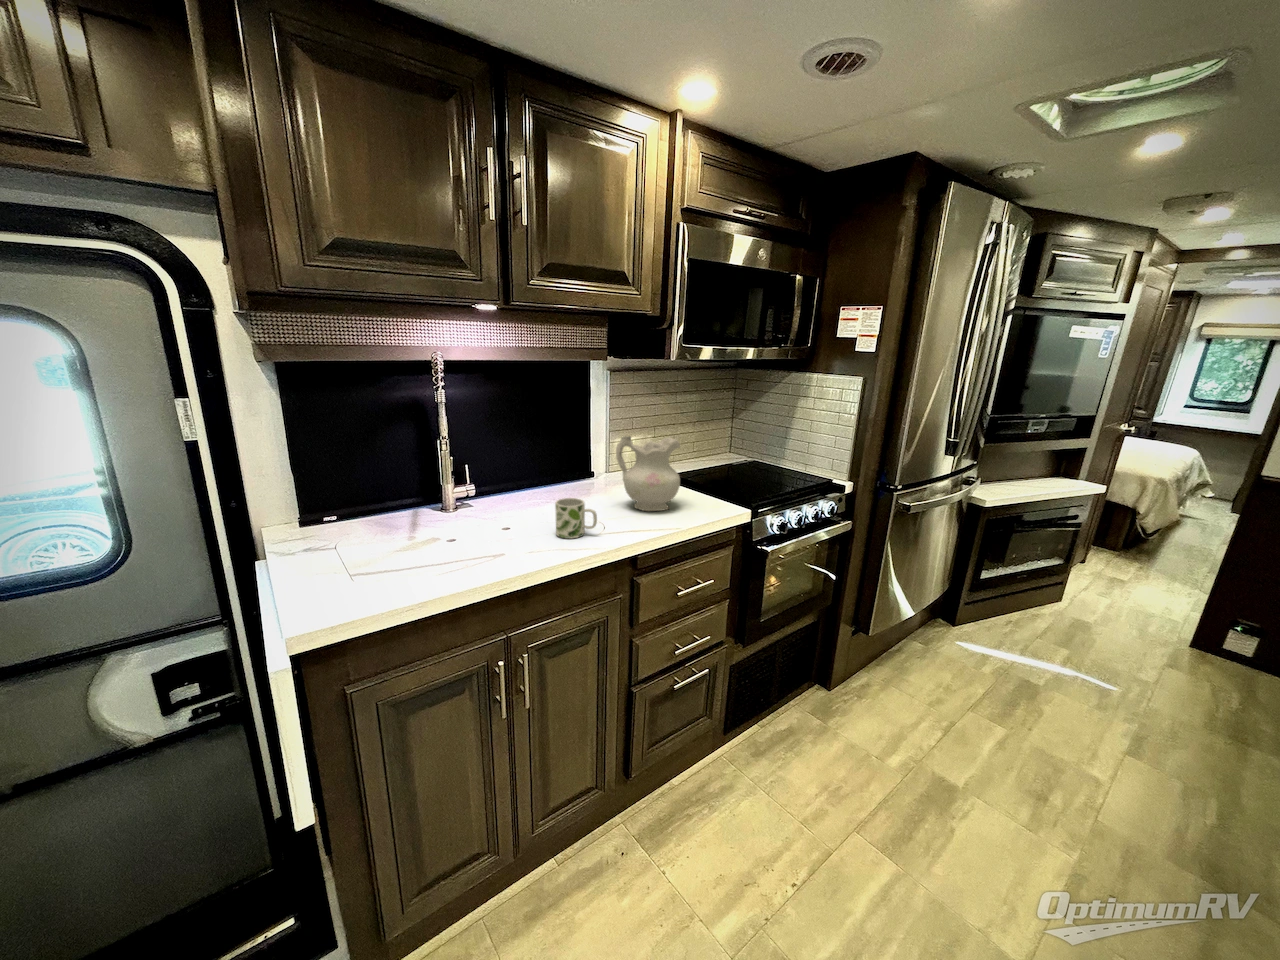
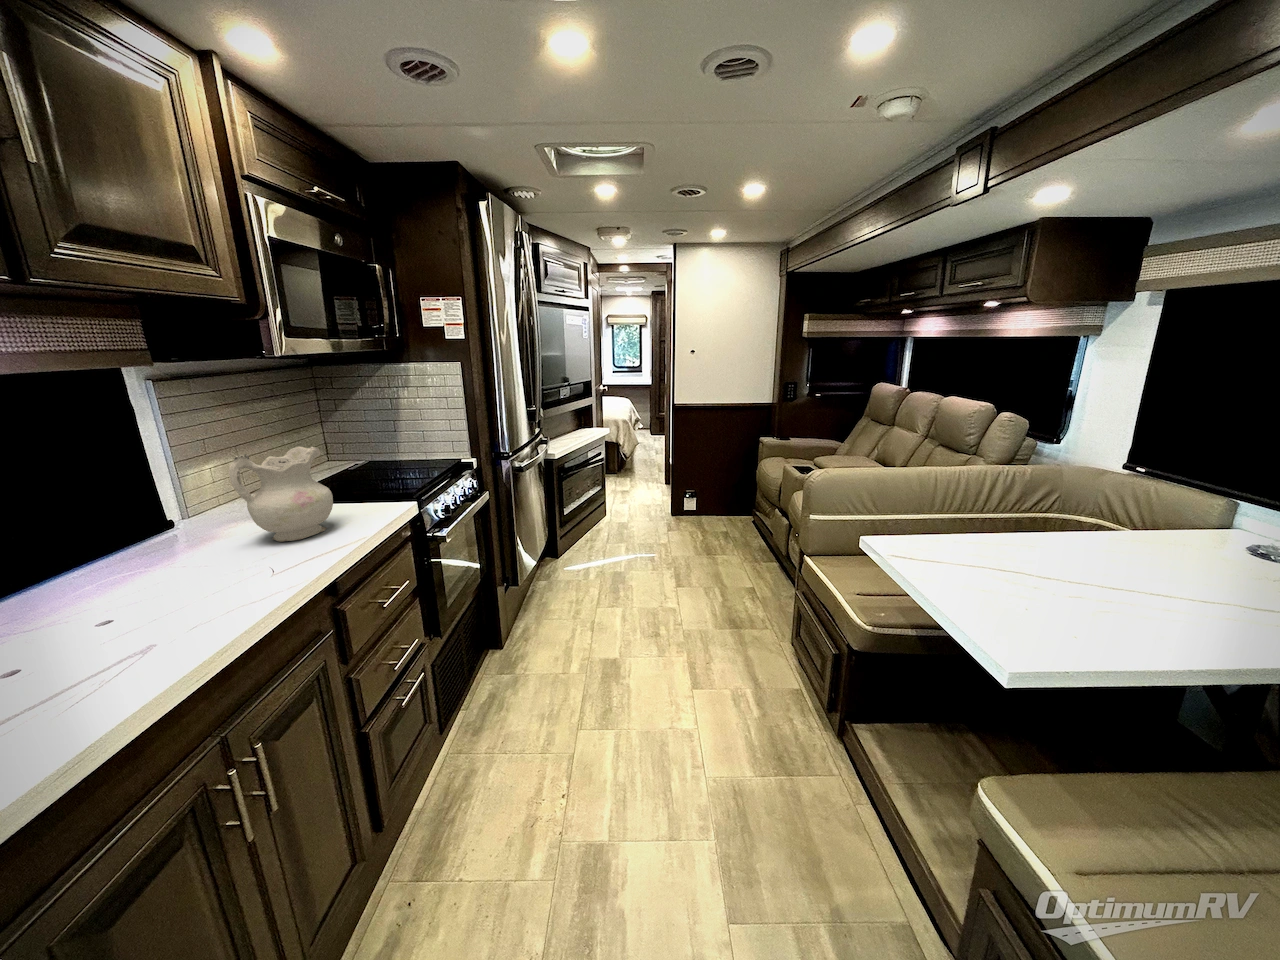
mug: present [555,498,597,539] -> none [184,546,263,605]

